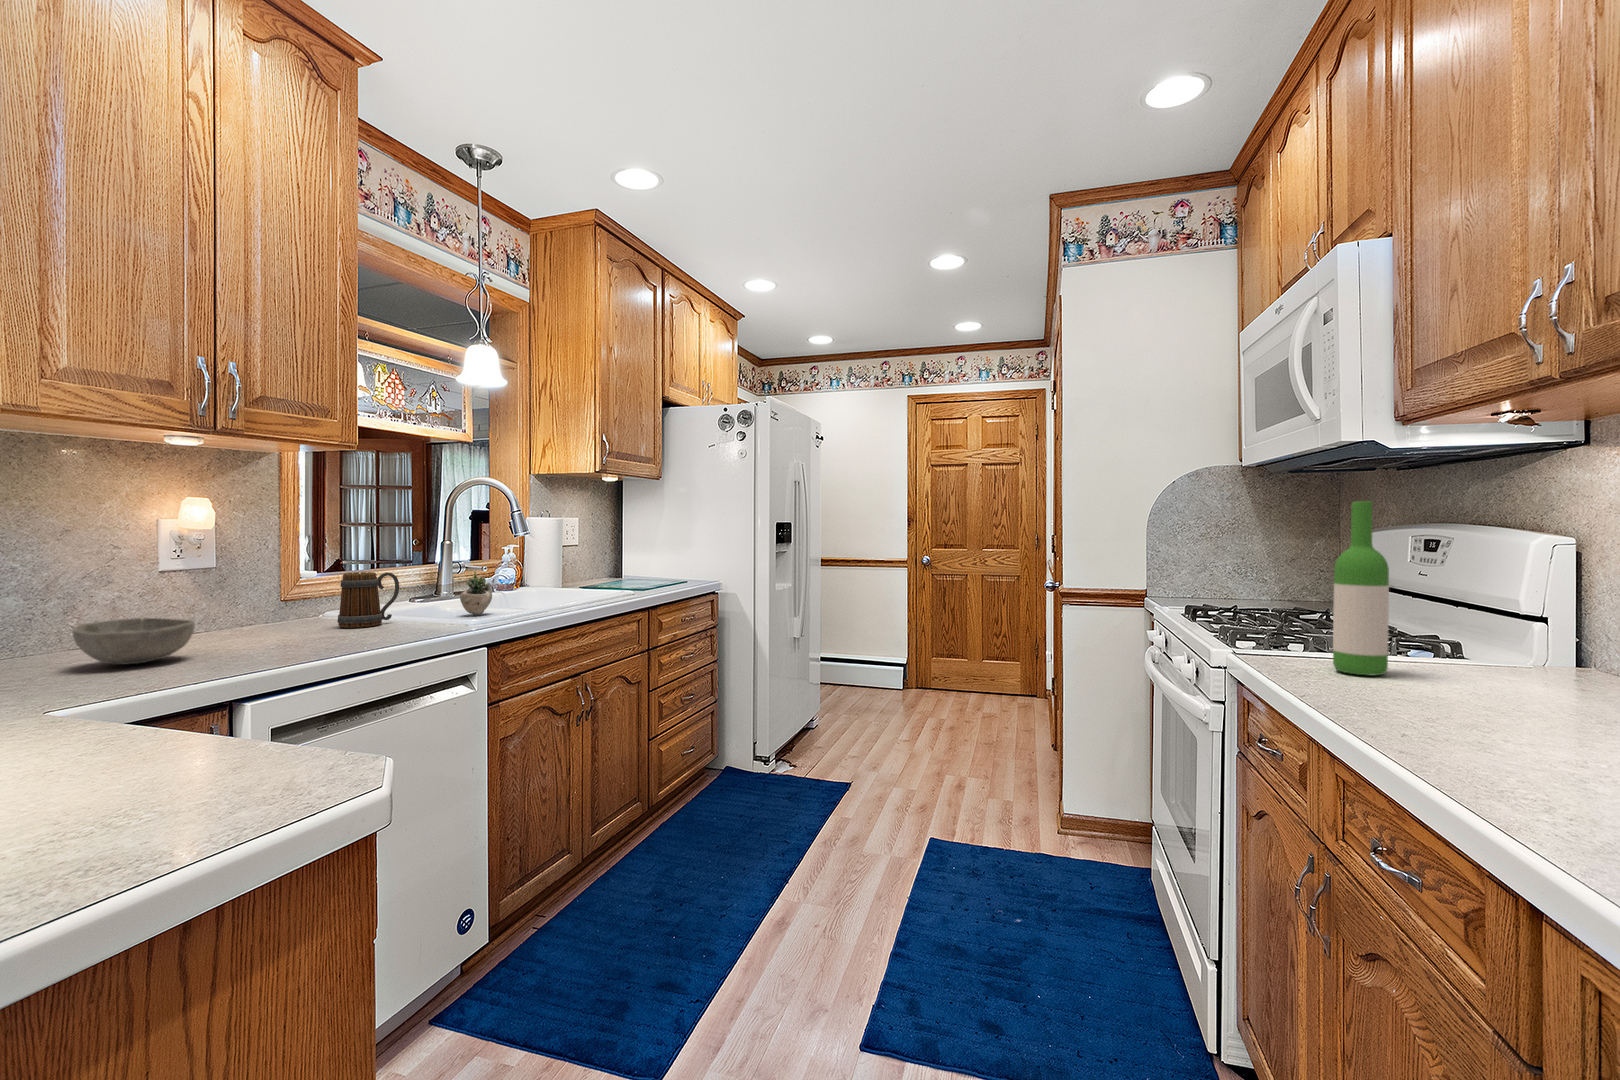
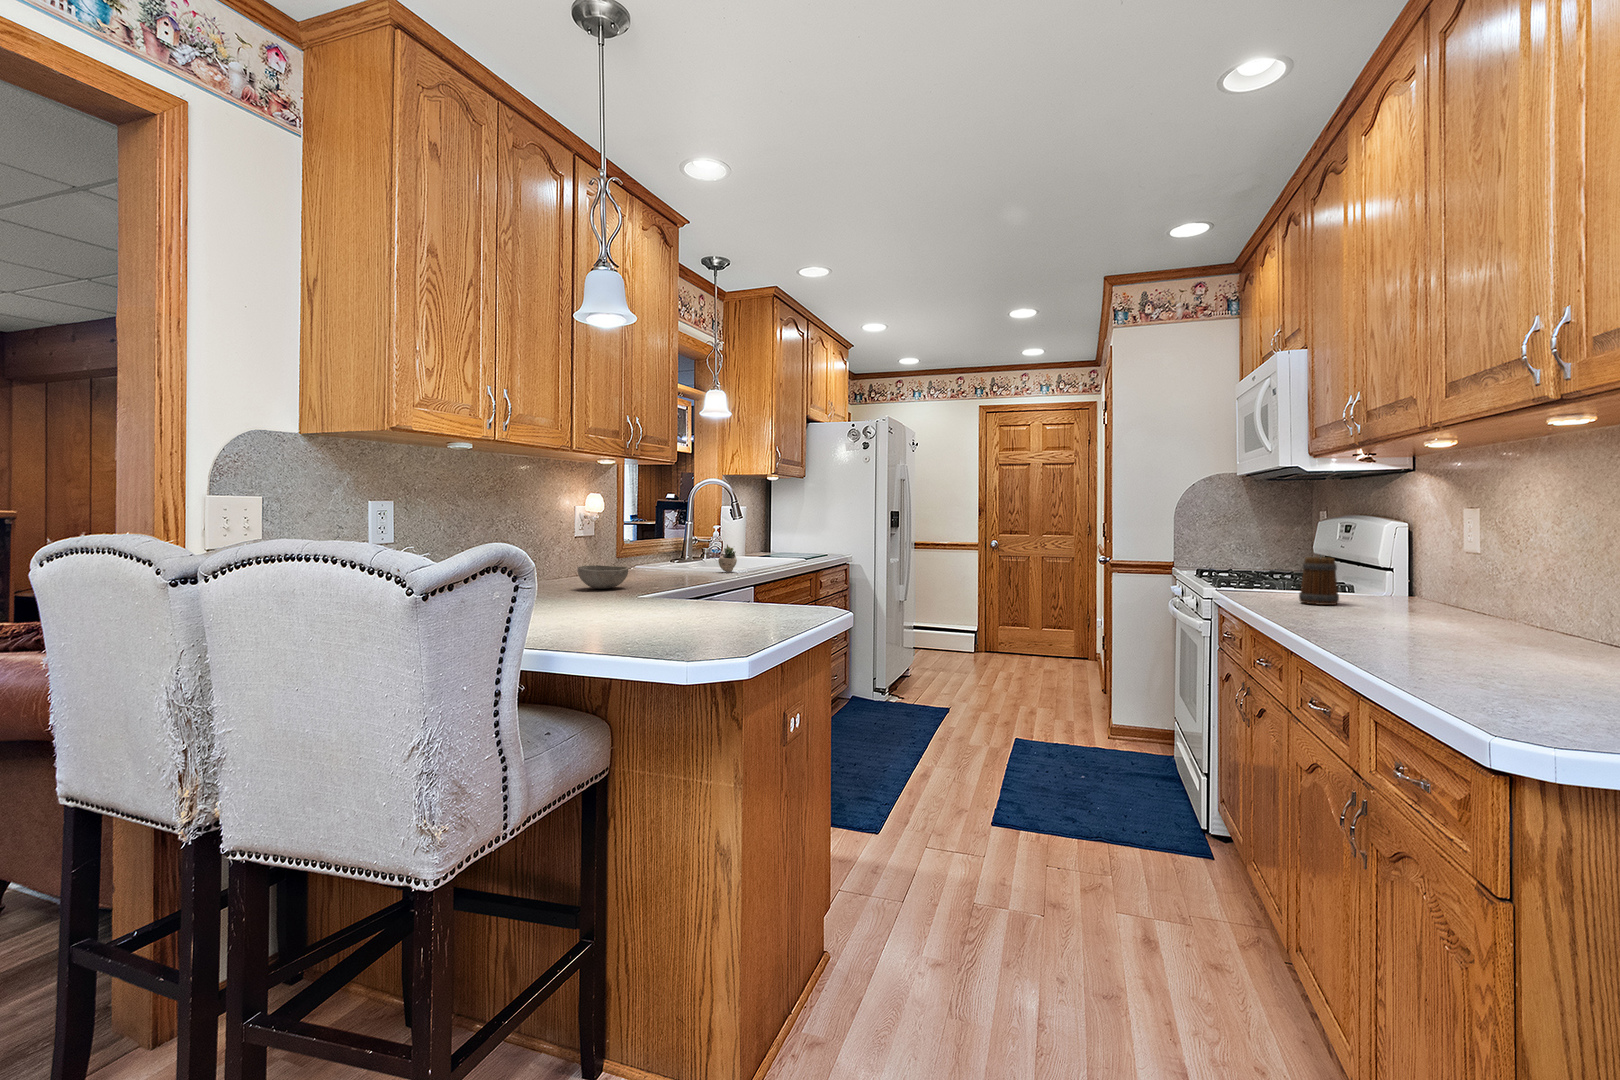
wine bottle: present [1333,501,1389,676] -> none [1267,503,1296,597]
mug: present [337,572,399,628] -> present [1299,557,1339,605]

